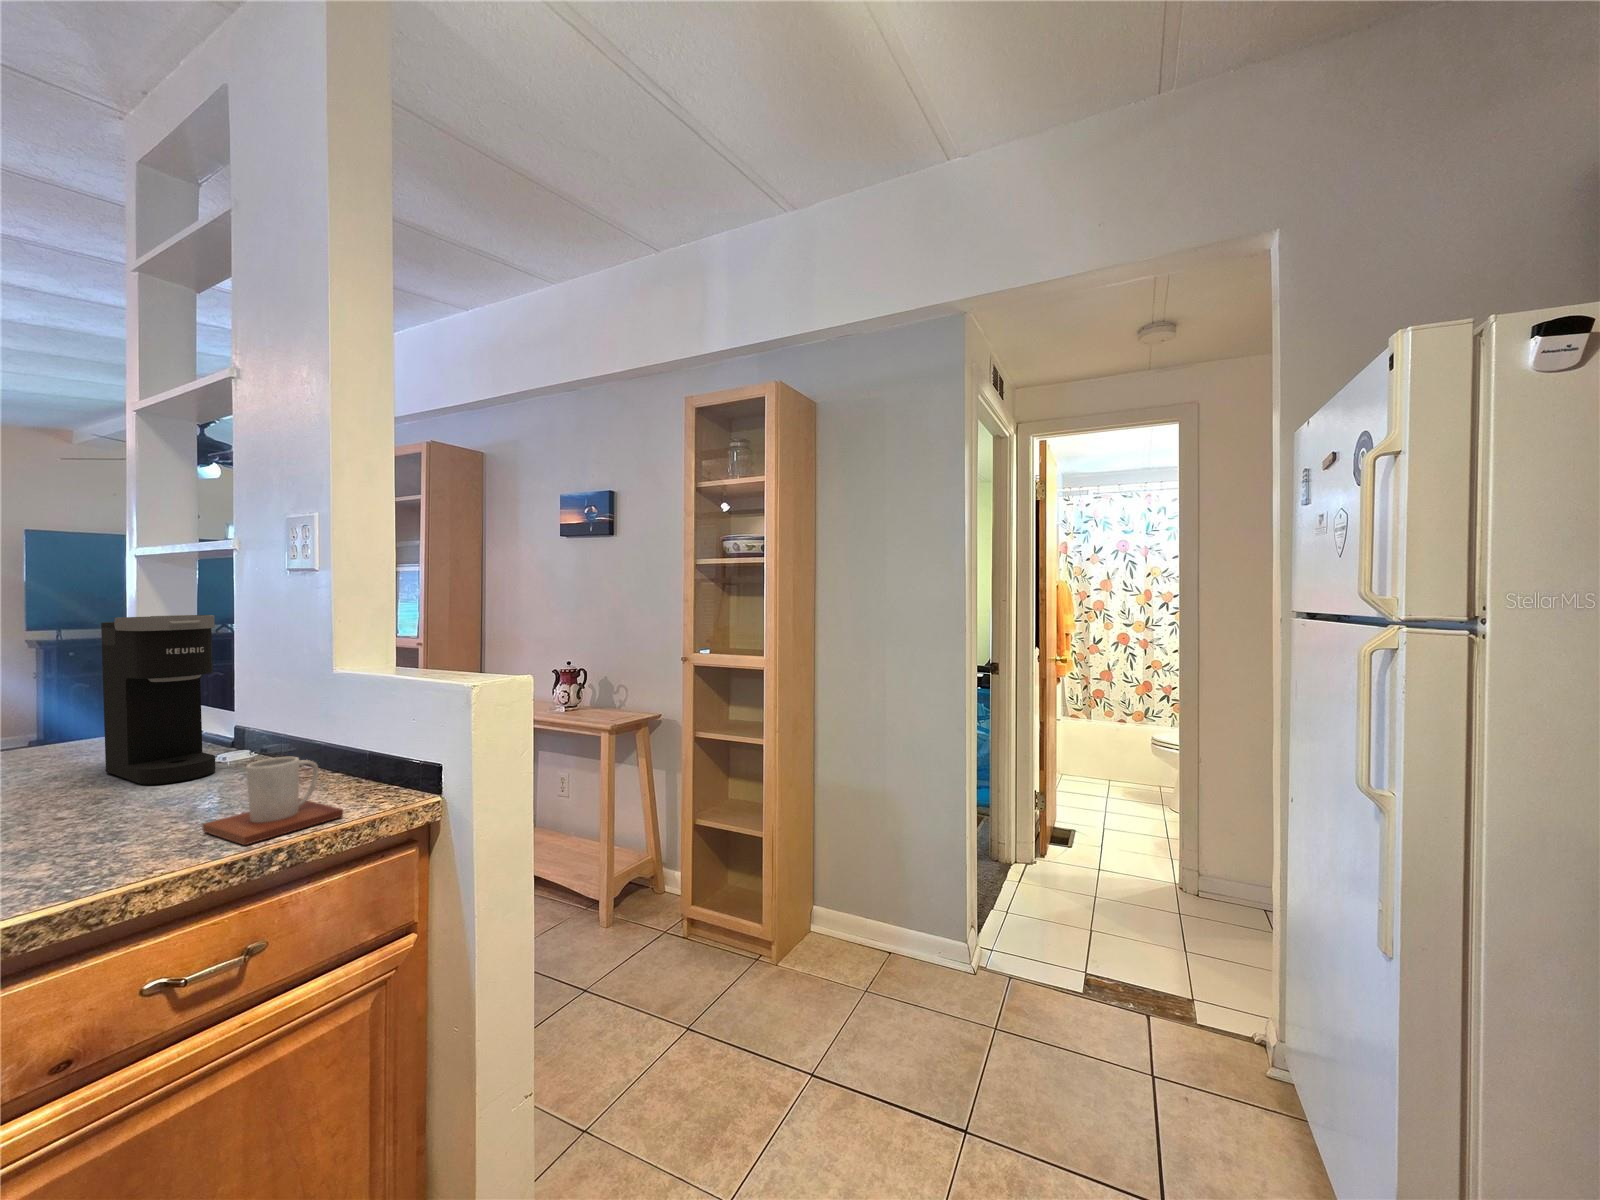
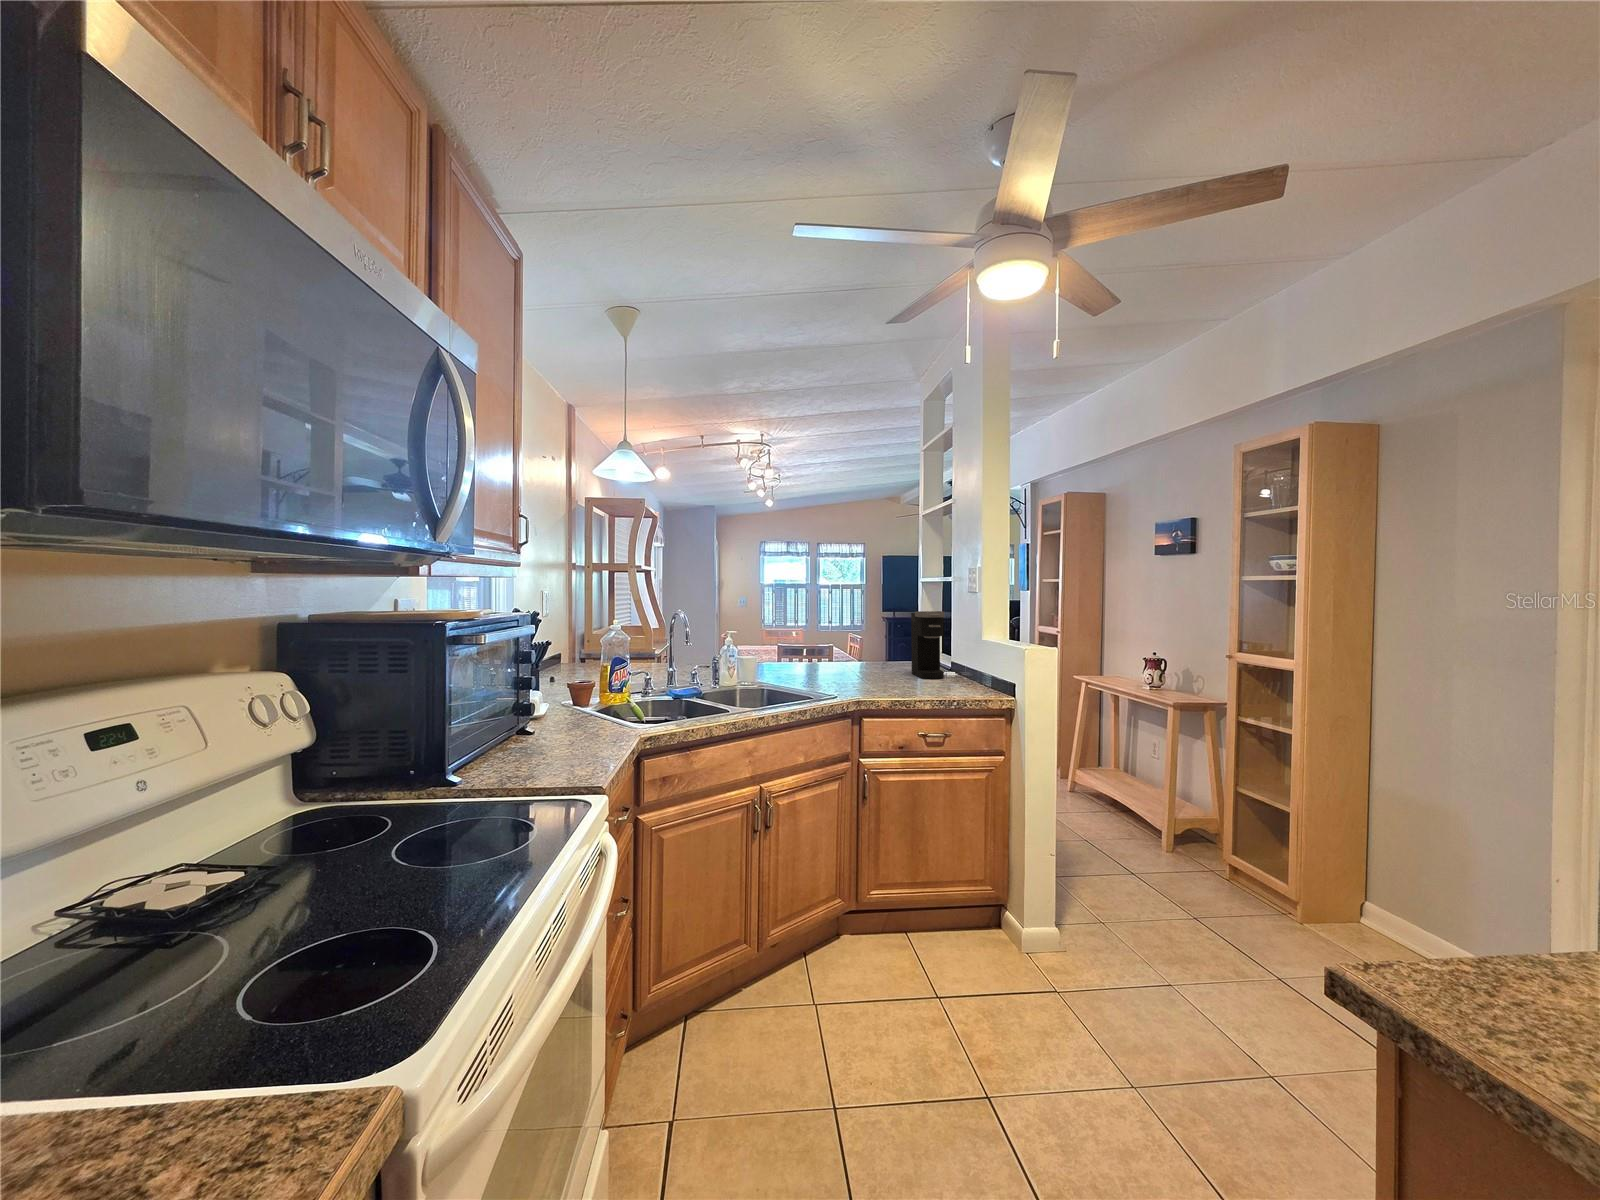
mug: present [202,757,343,845] -> none [935,669,977,696]

